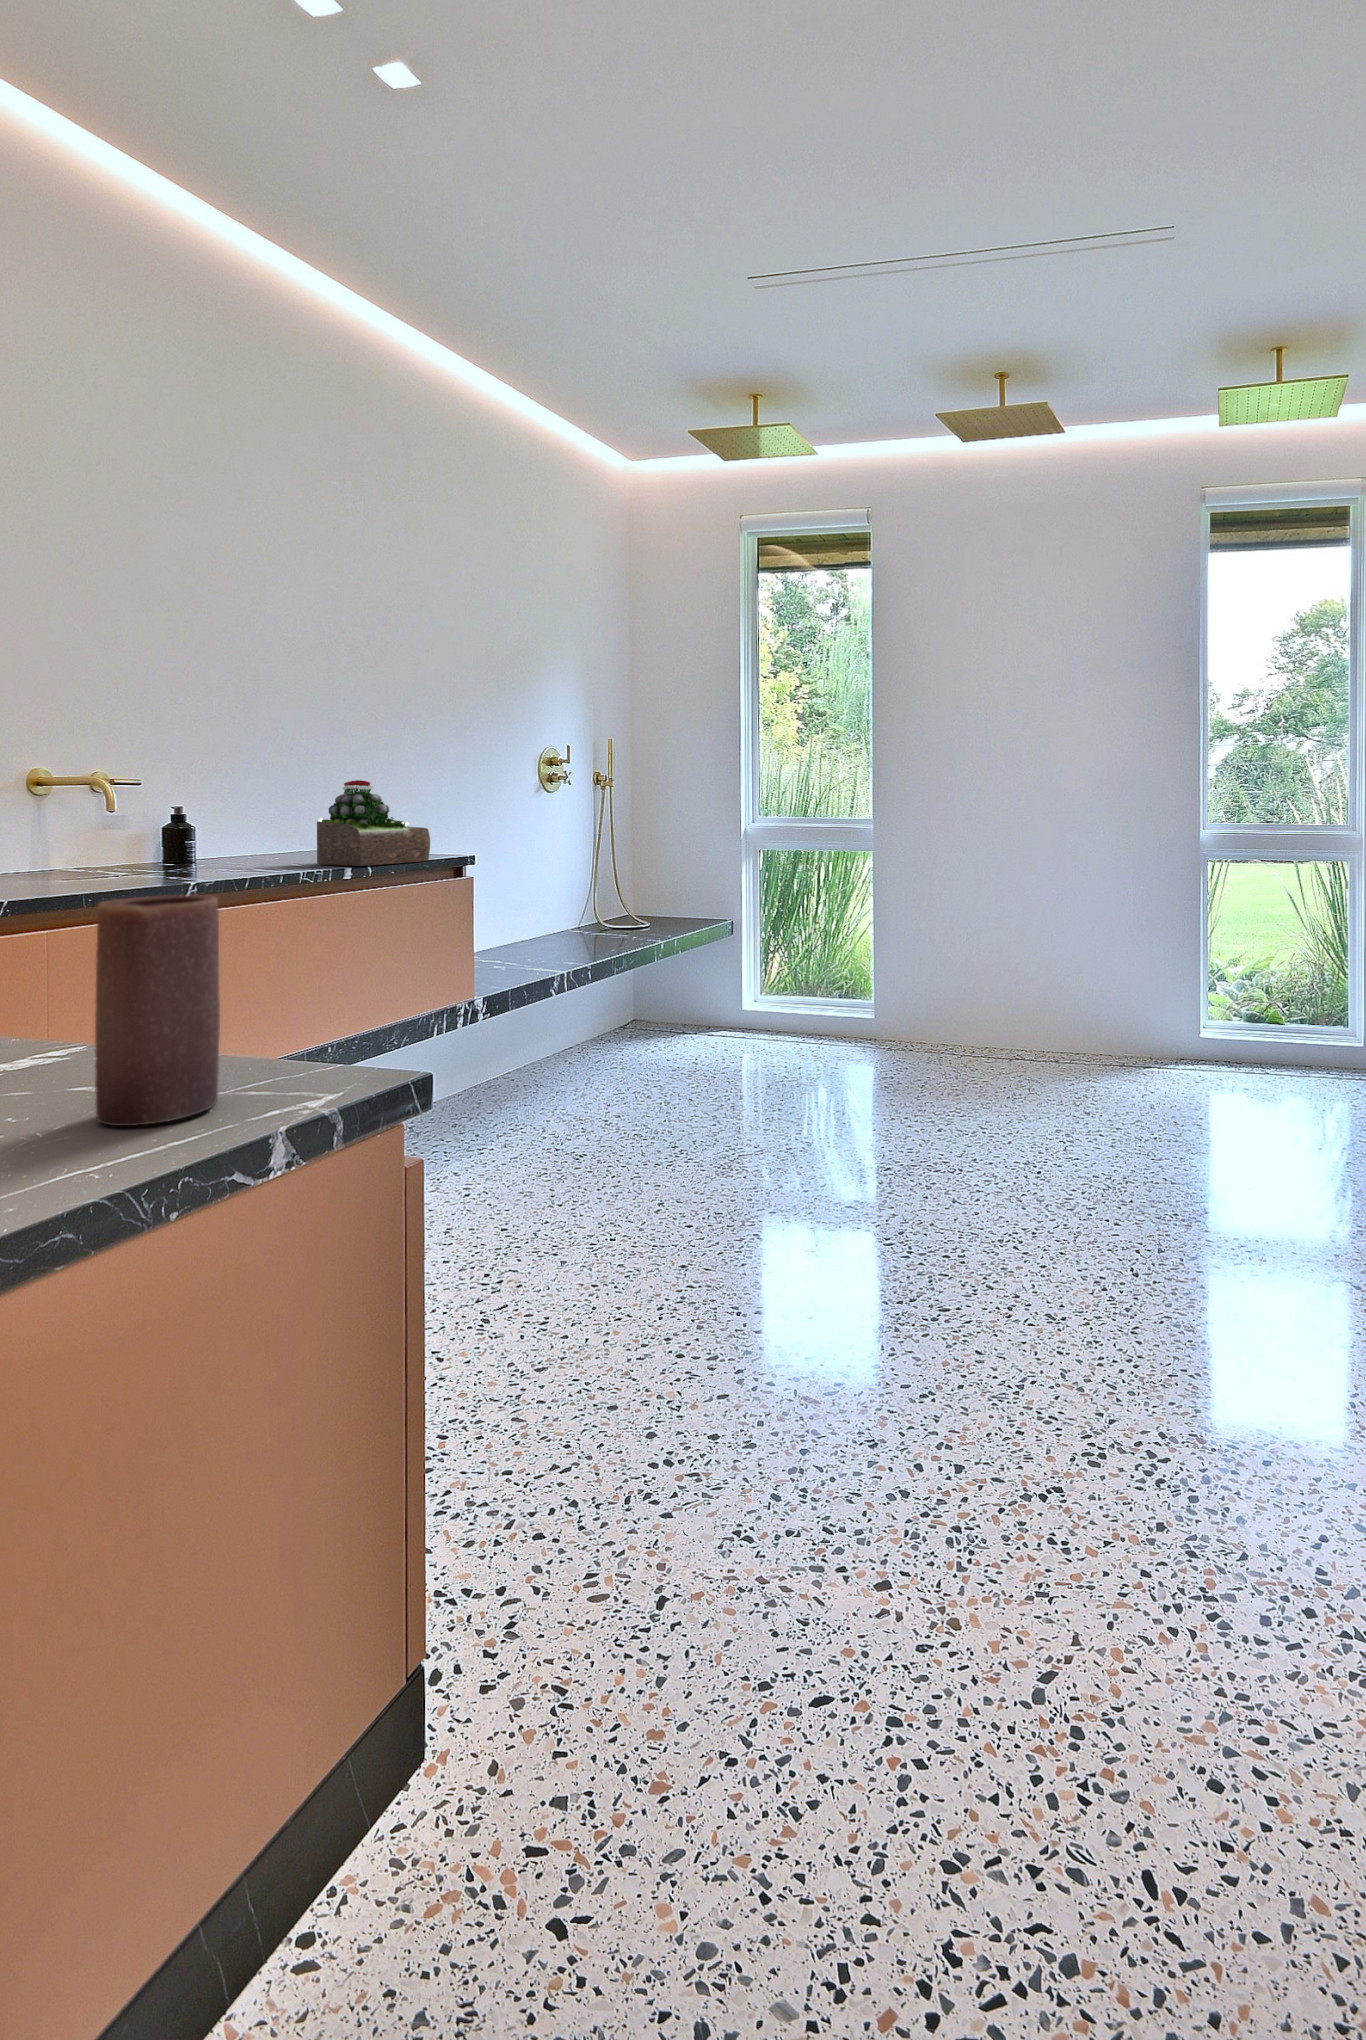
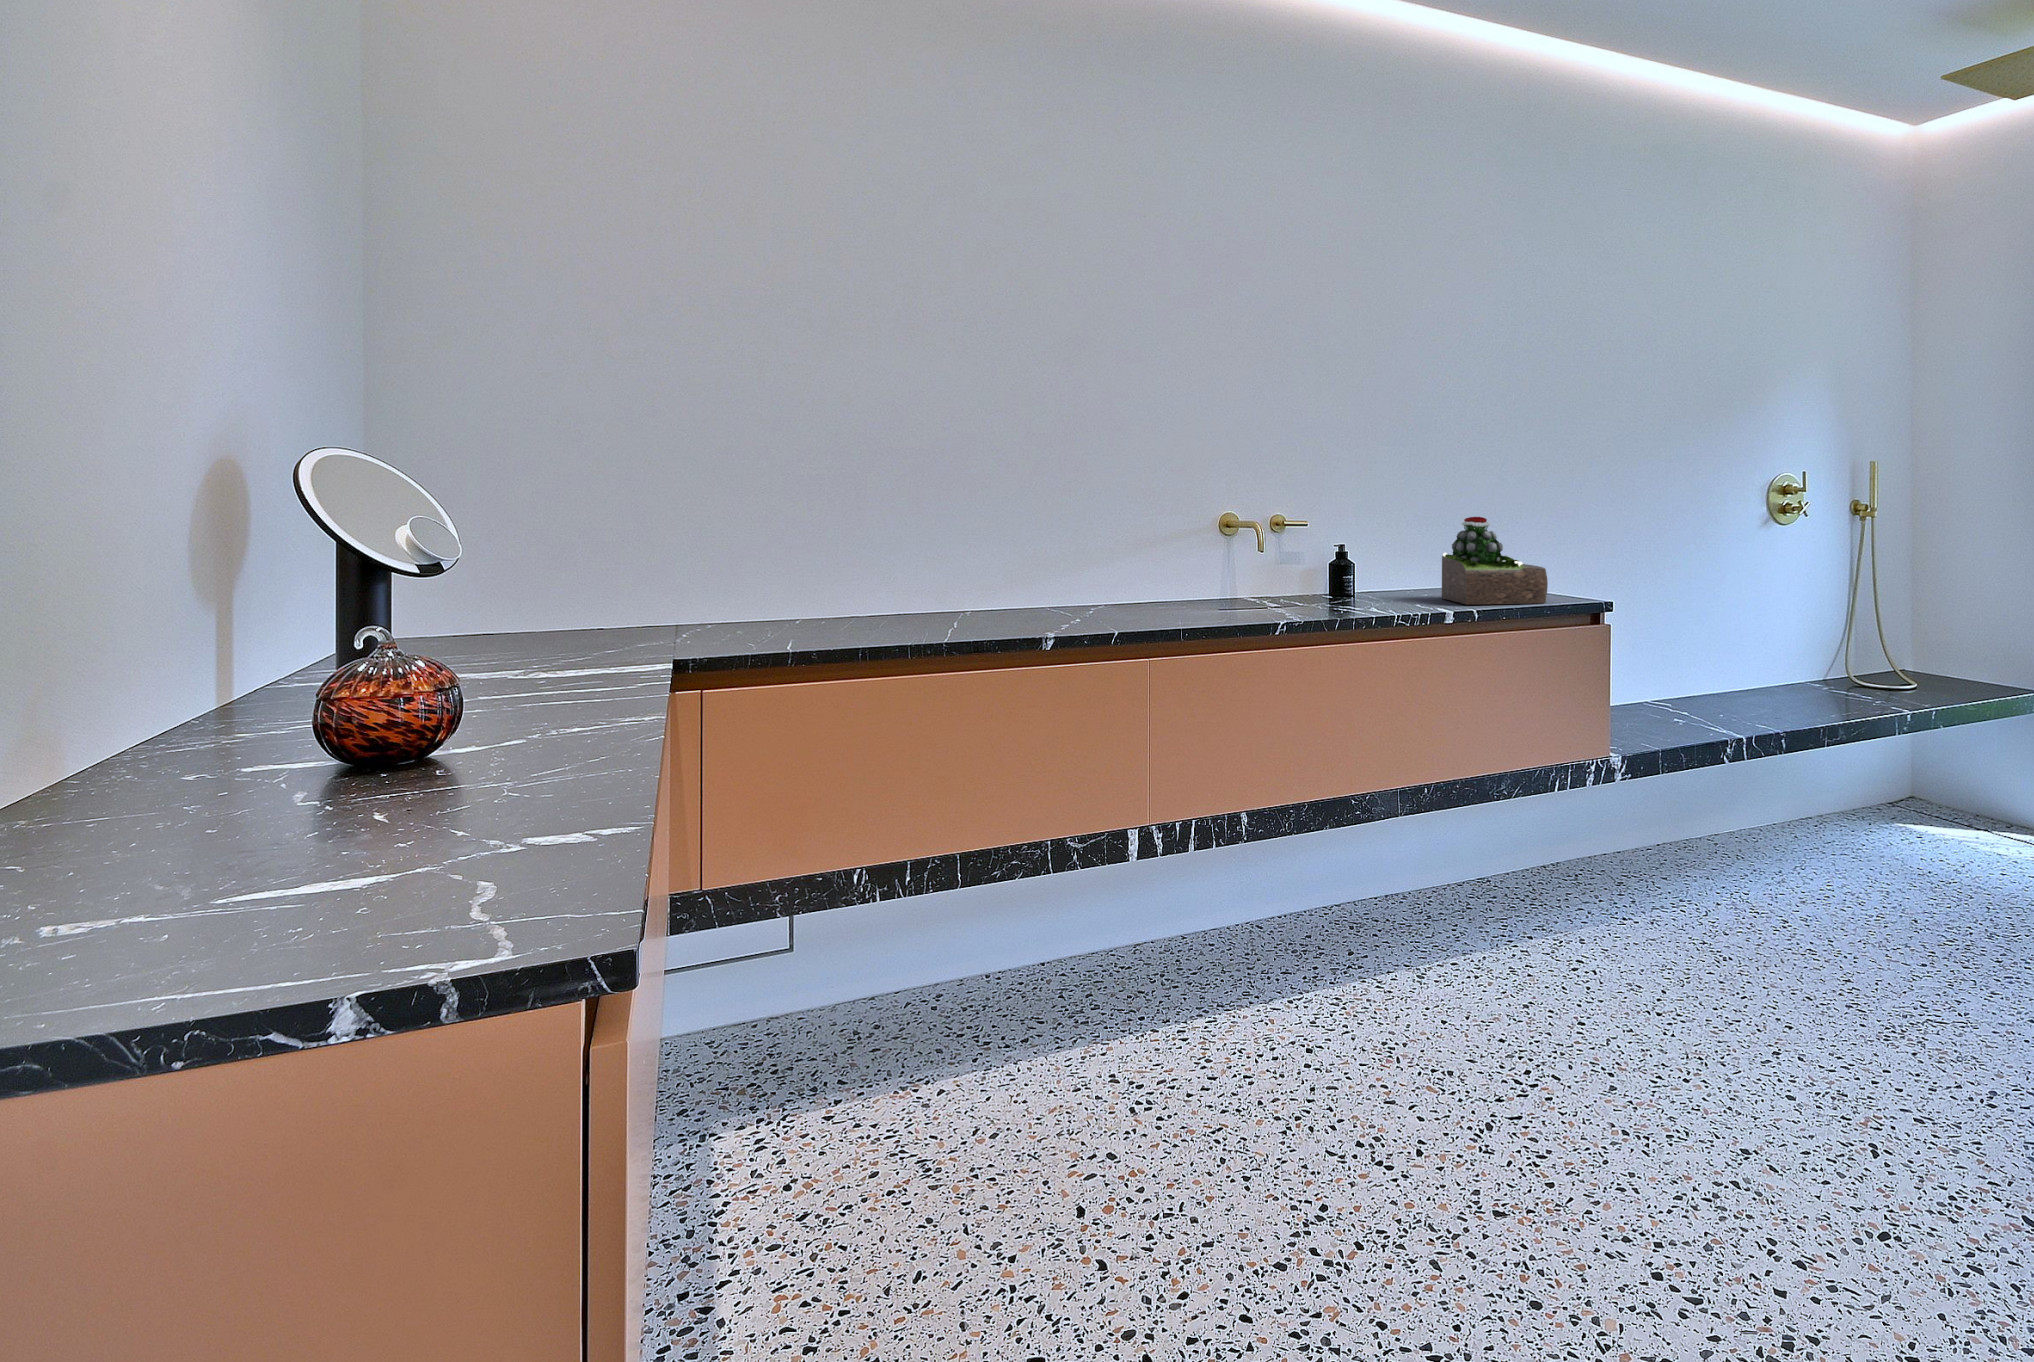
candle: present [95,895,220,1126] -> none [393,703,526,937]

